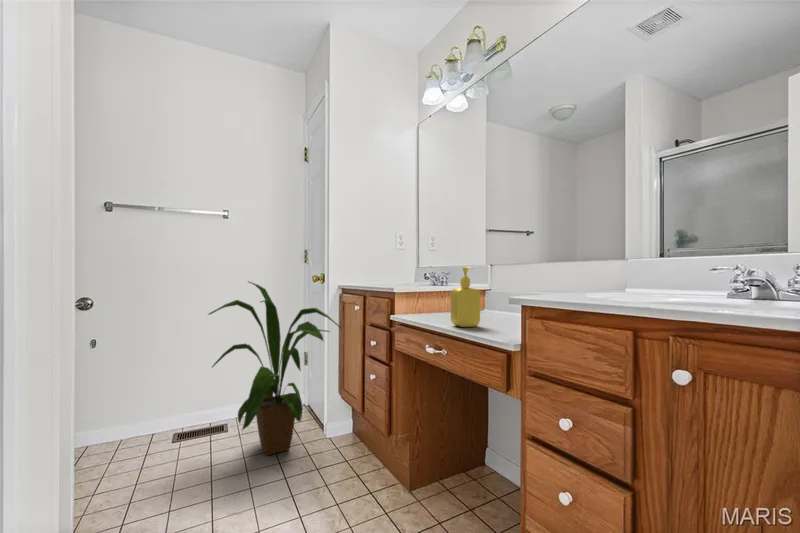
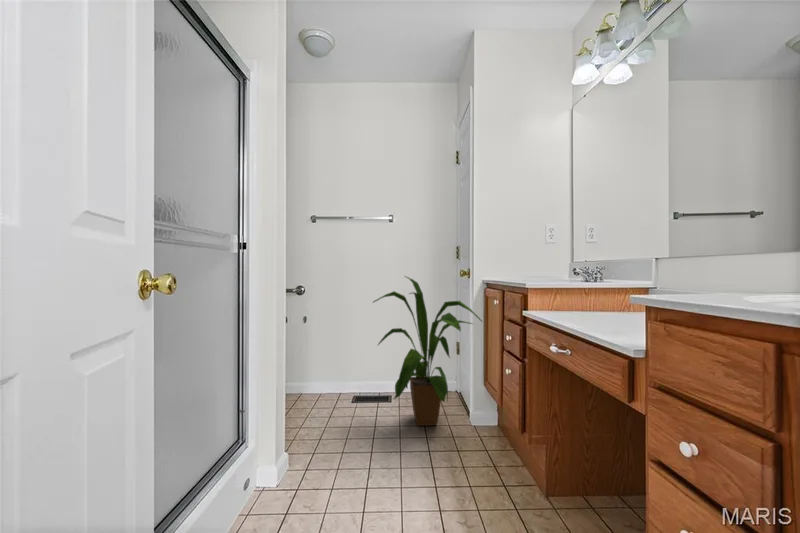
soap dispenser: present [451,267,480,327] -> none [579,261,615,328]

